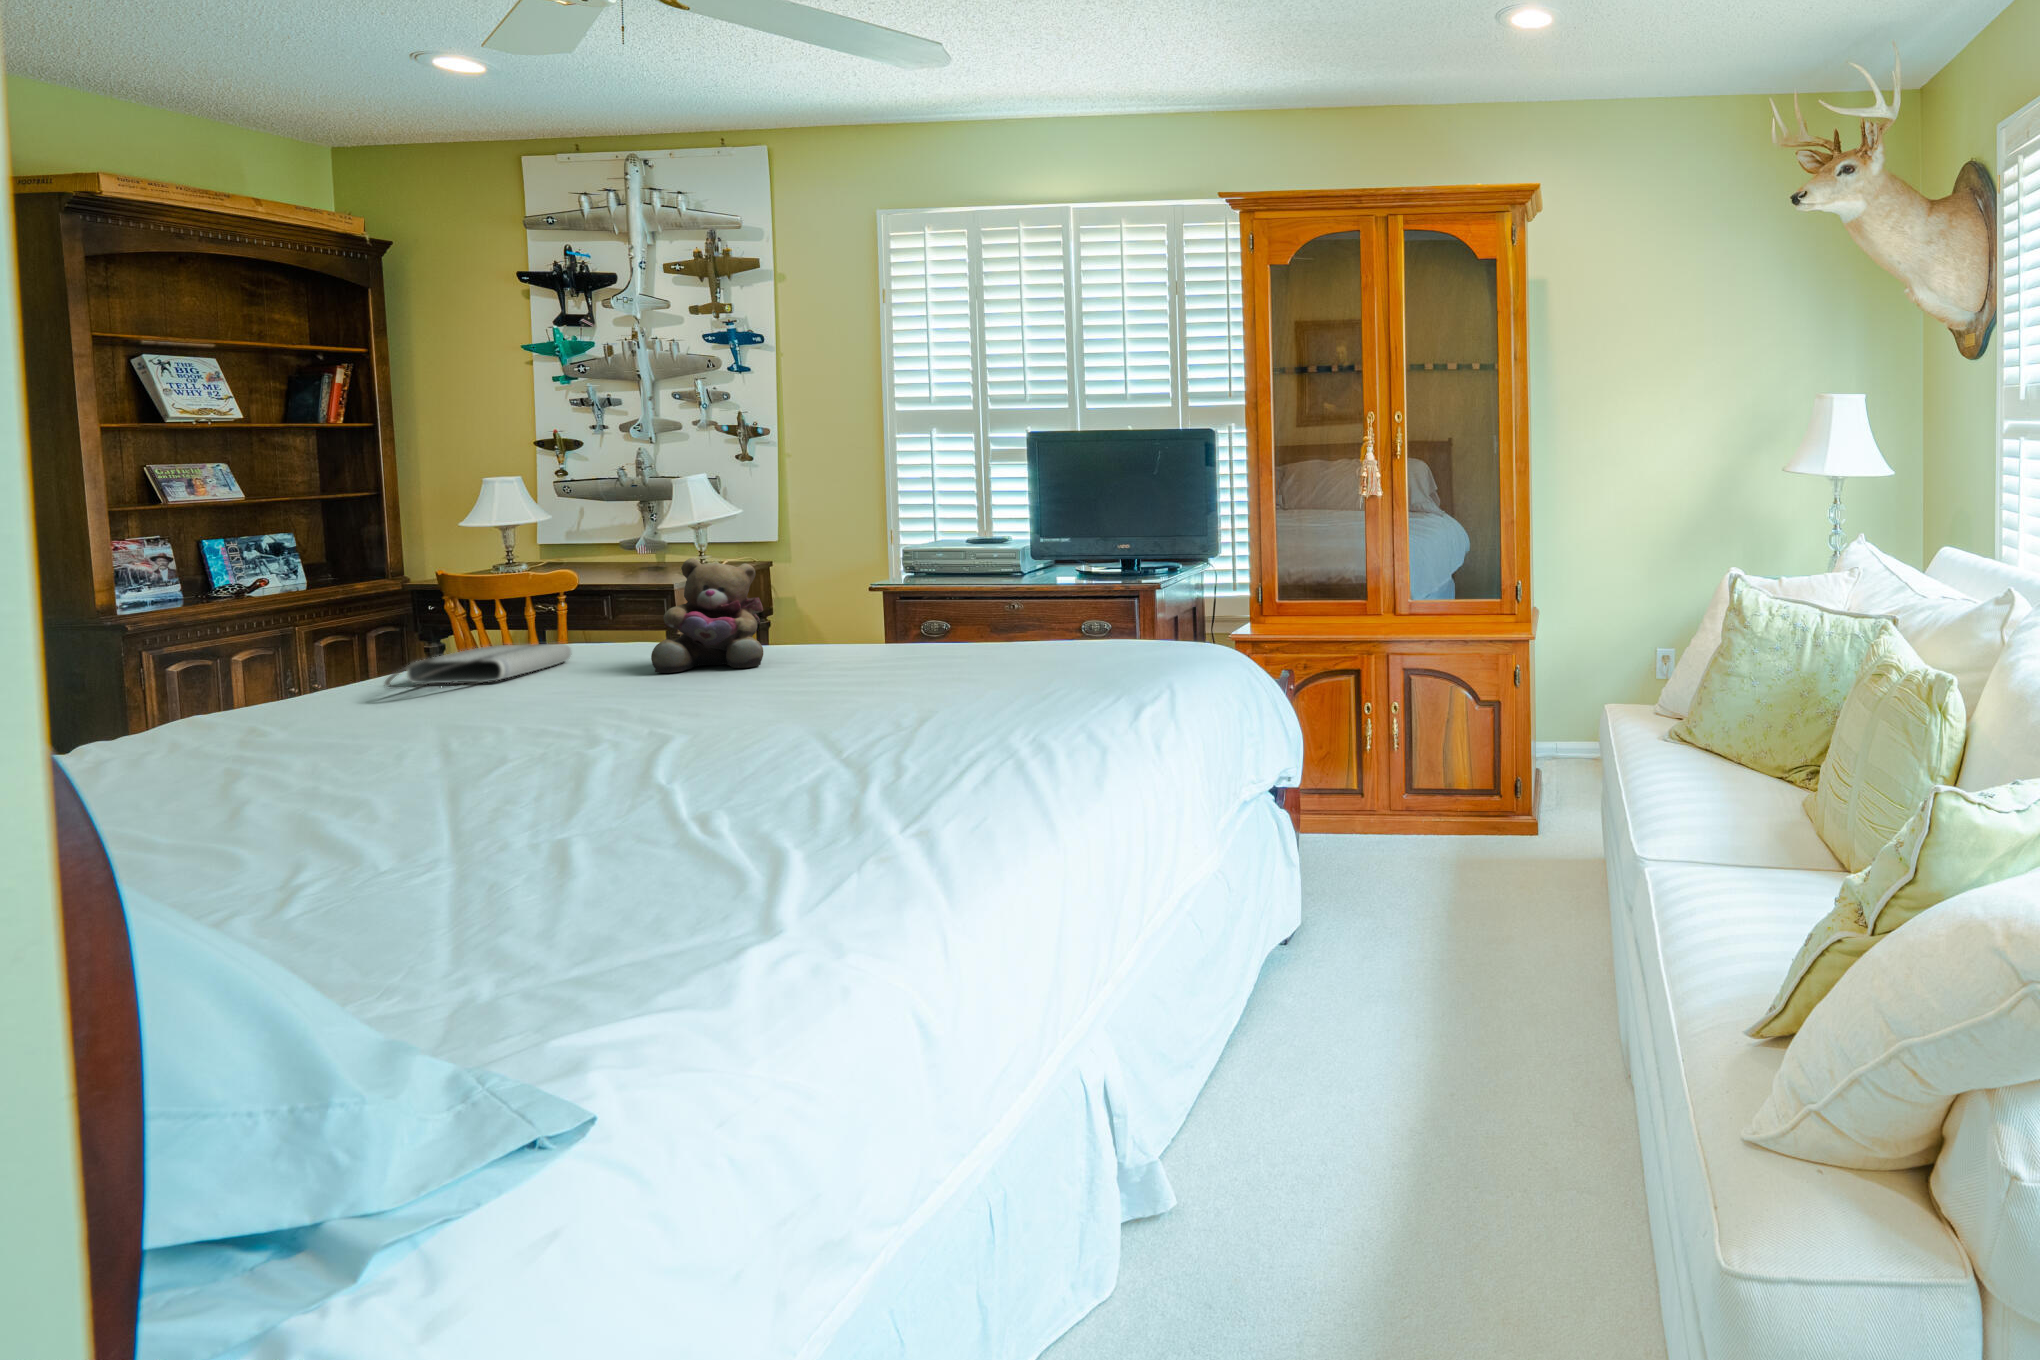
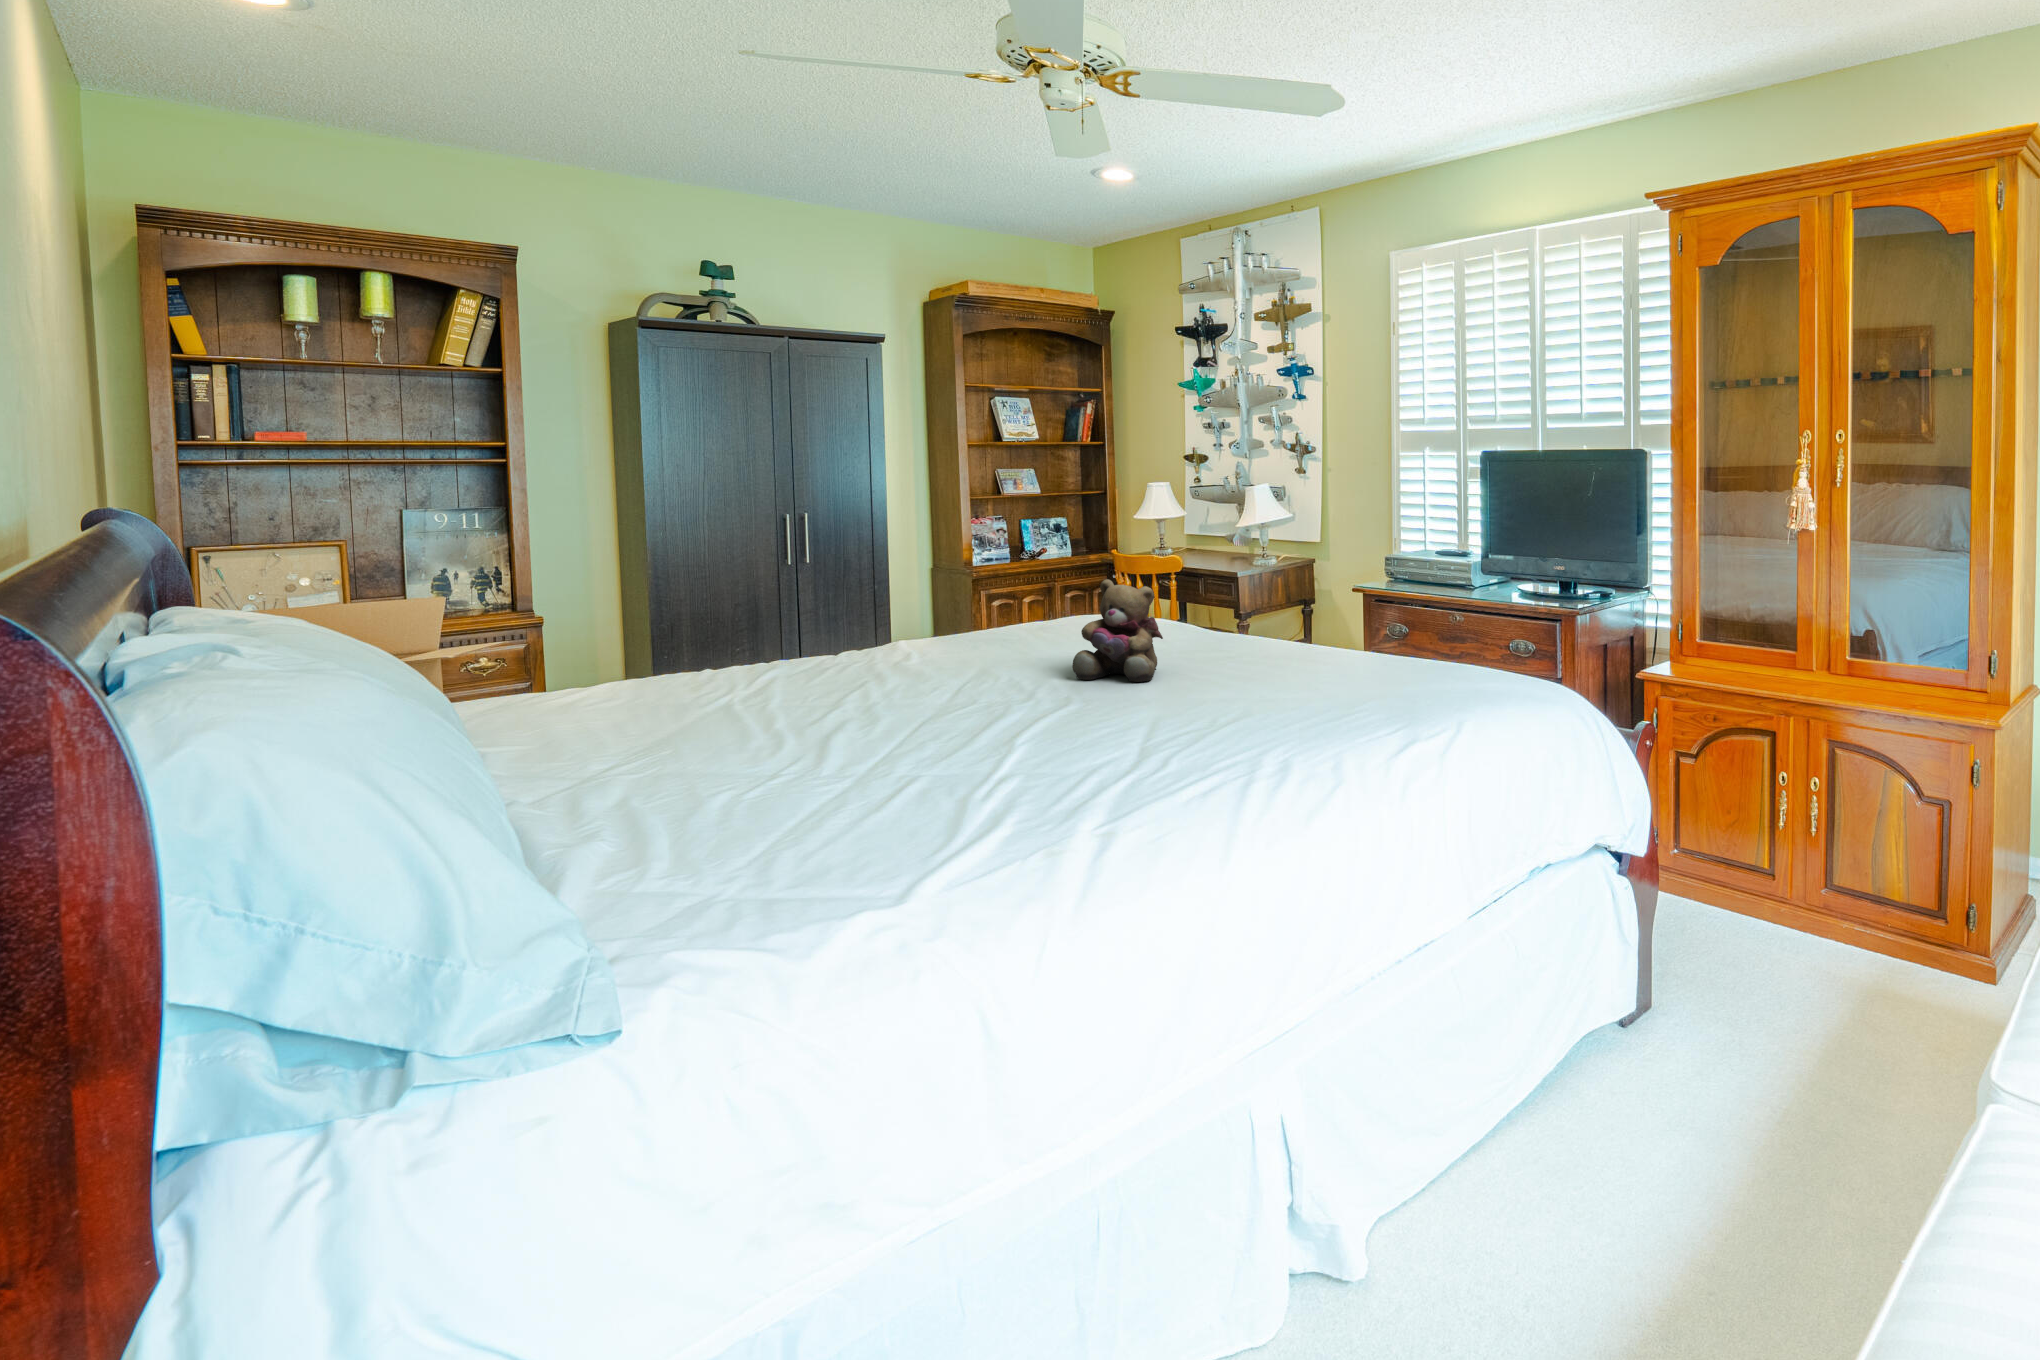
tote bag: present [384,643,571,689] -> none [893,635,1055,675]

